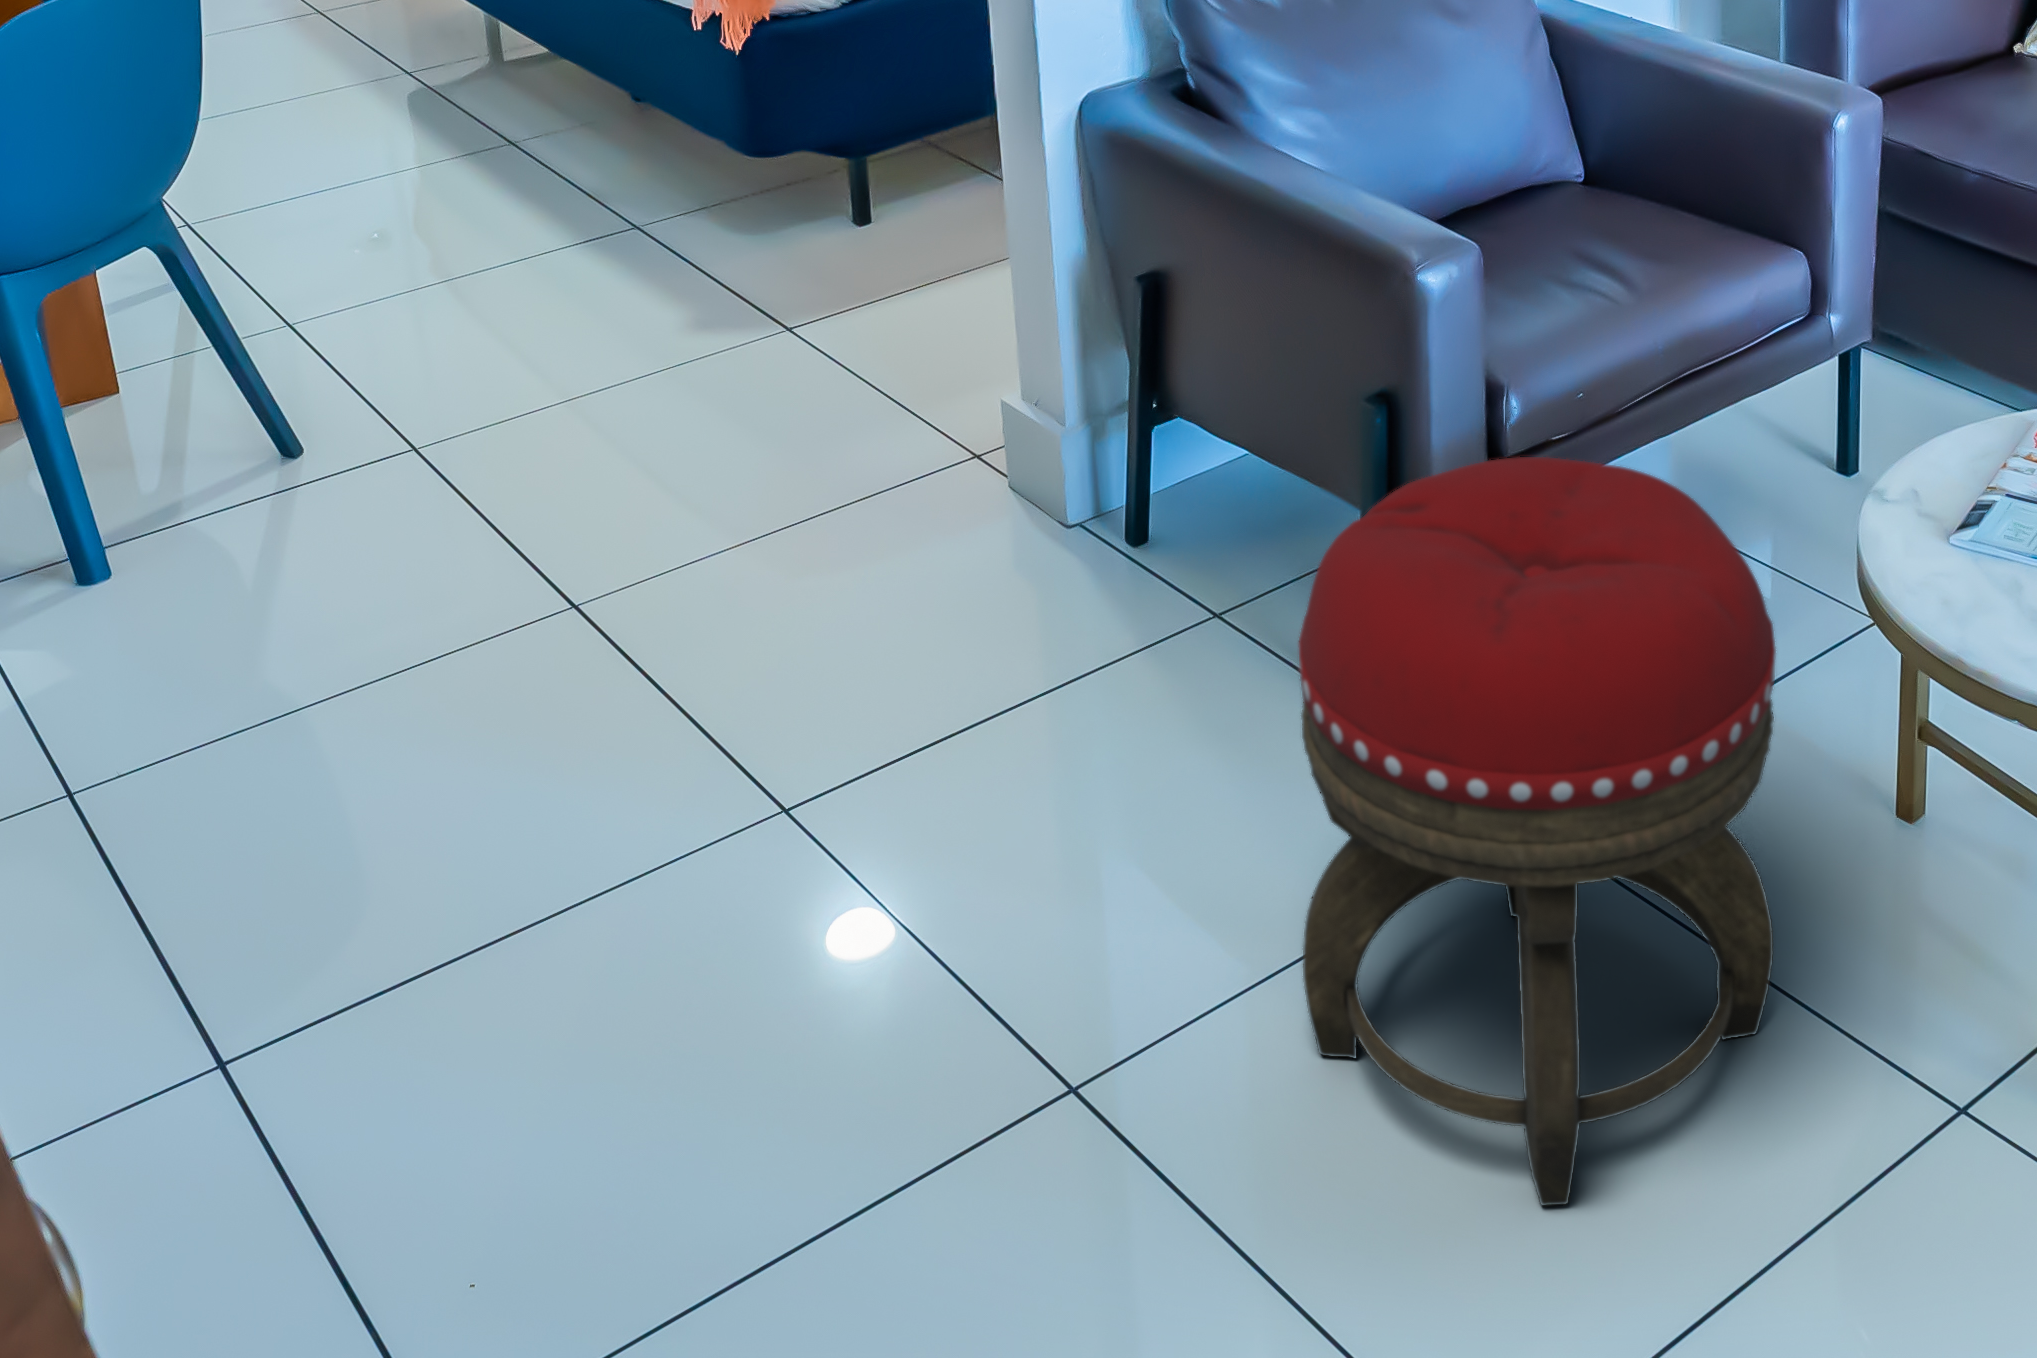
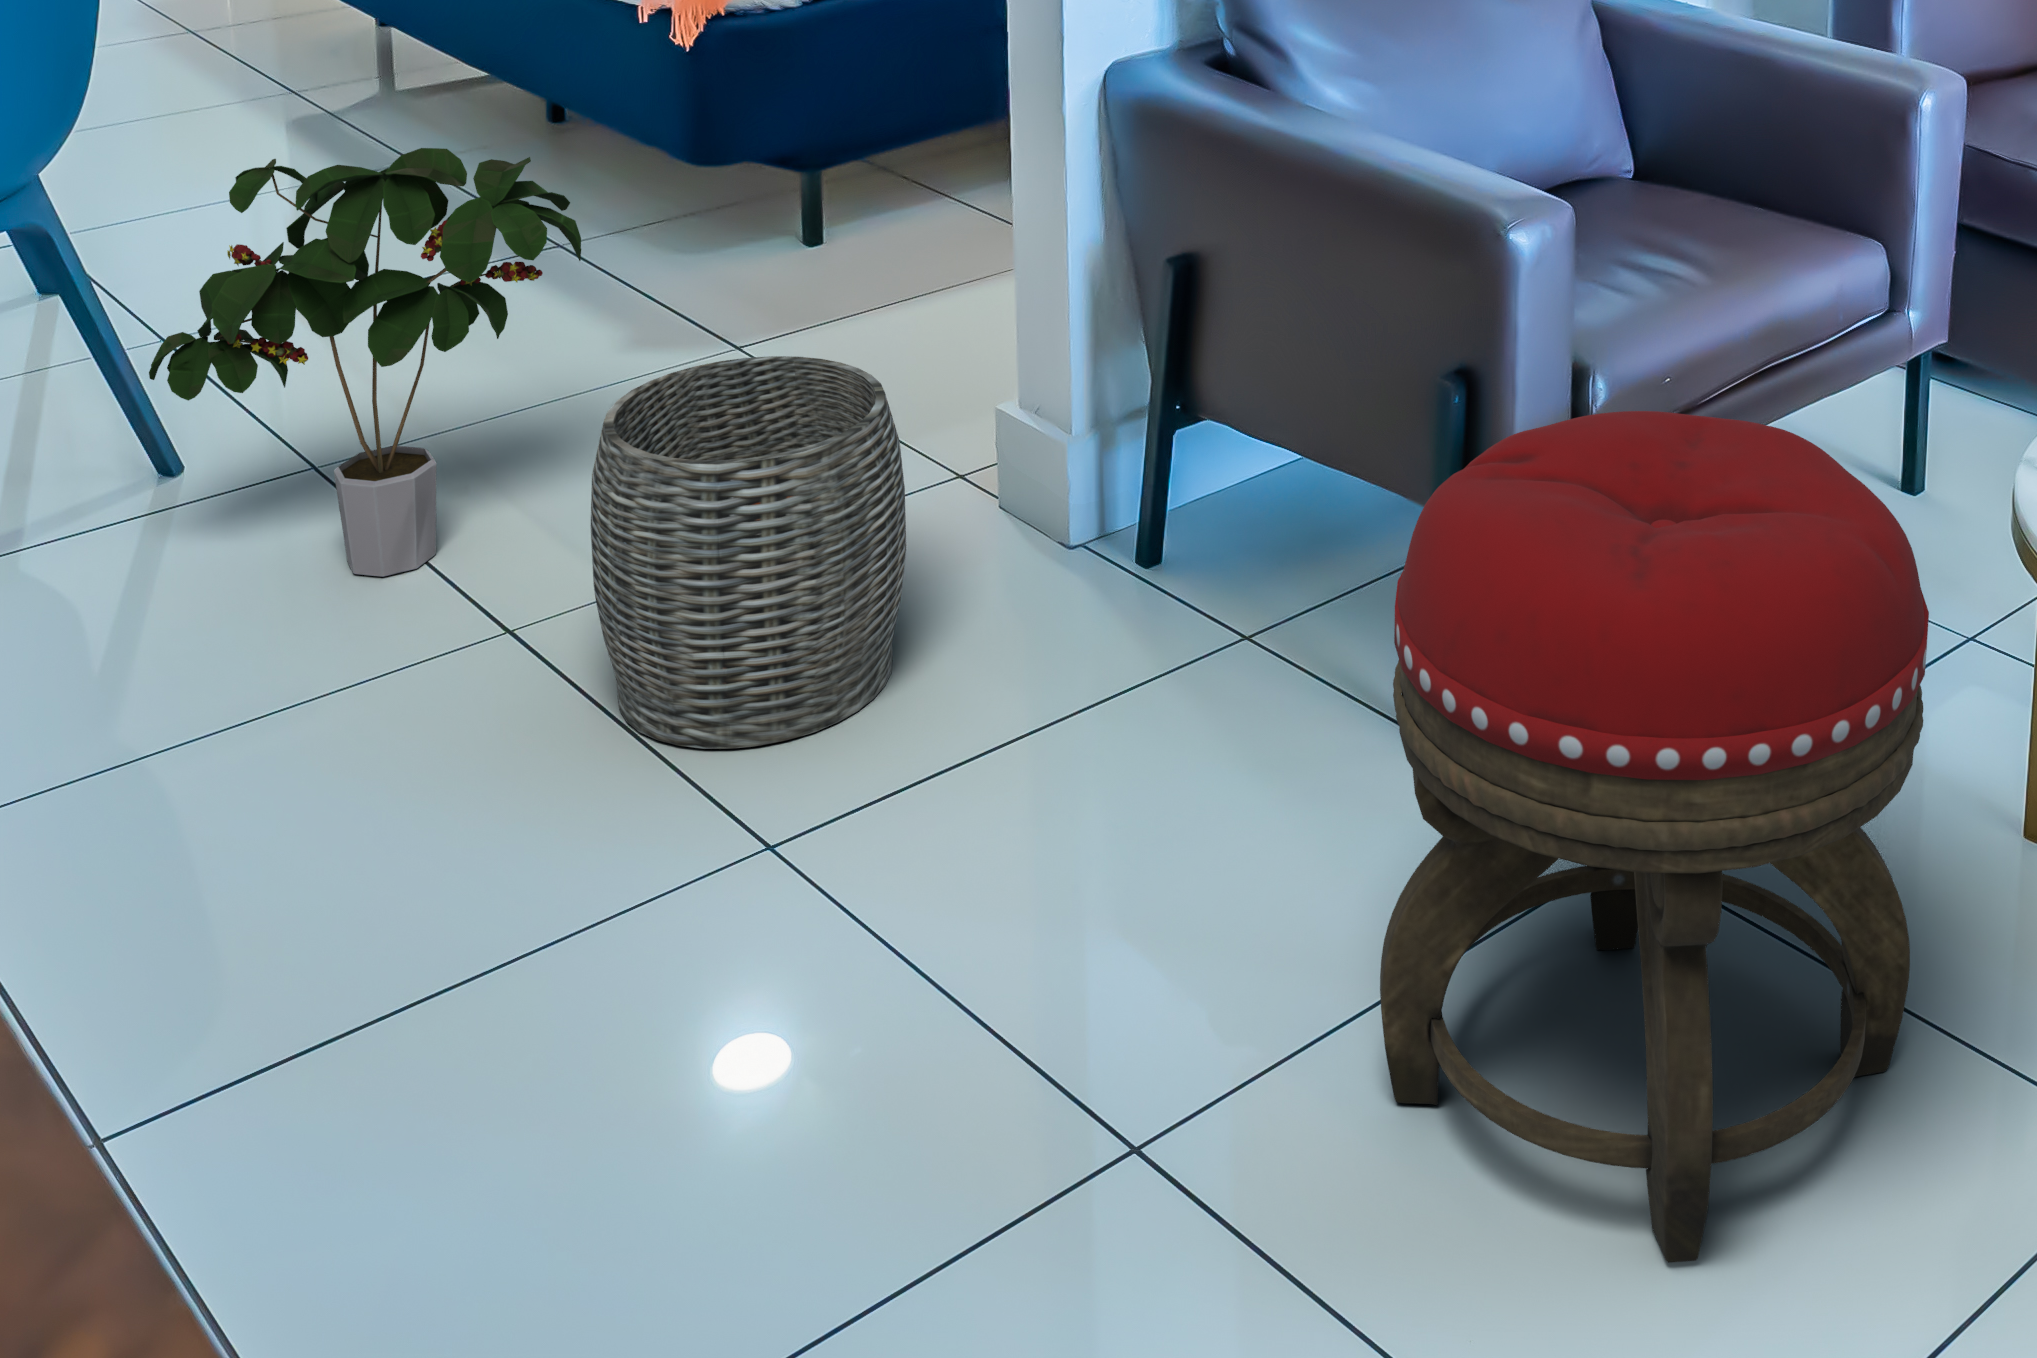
potted plant: none [267,183,633,556] -> present [149,148,581,577]
woven basket: none [640,370,920,720] -> present [590,356,906,749]

